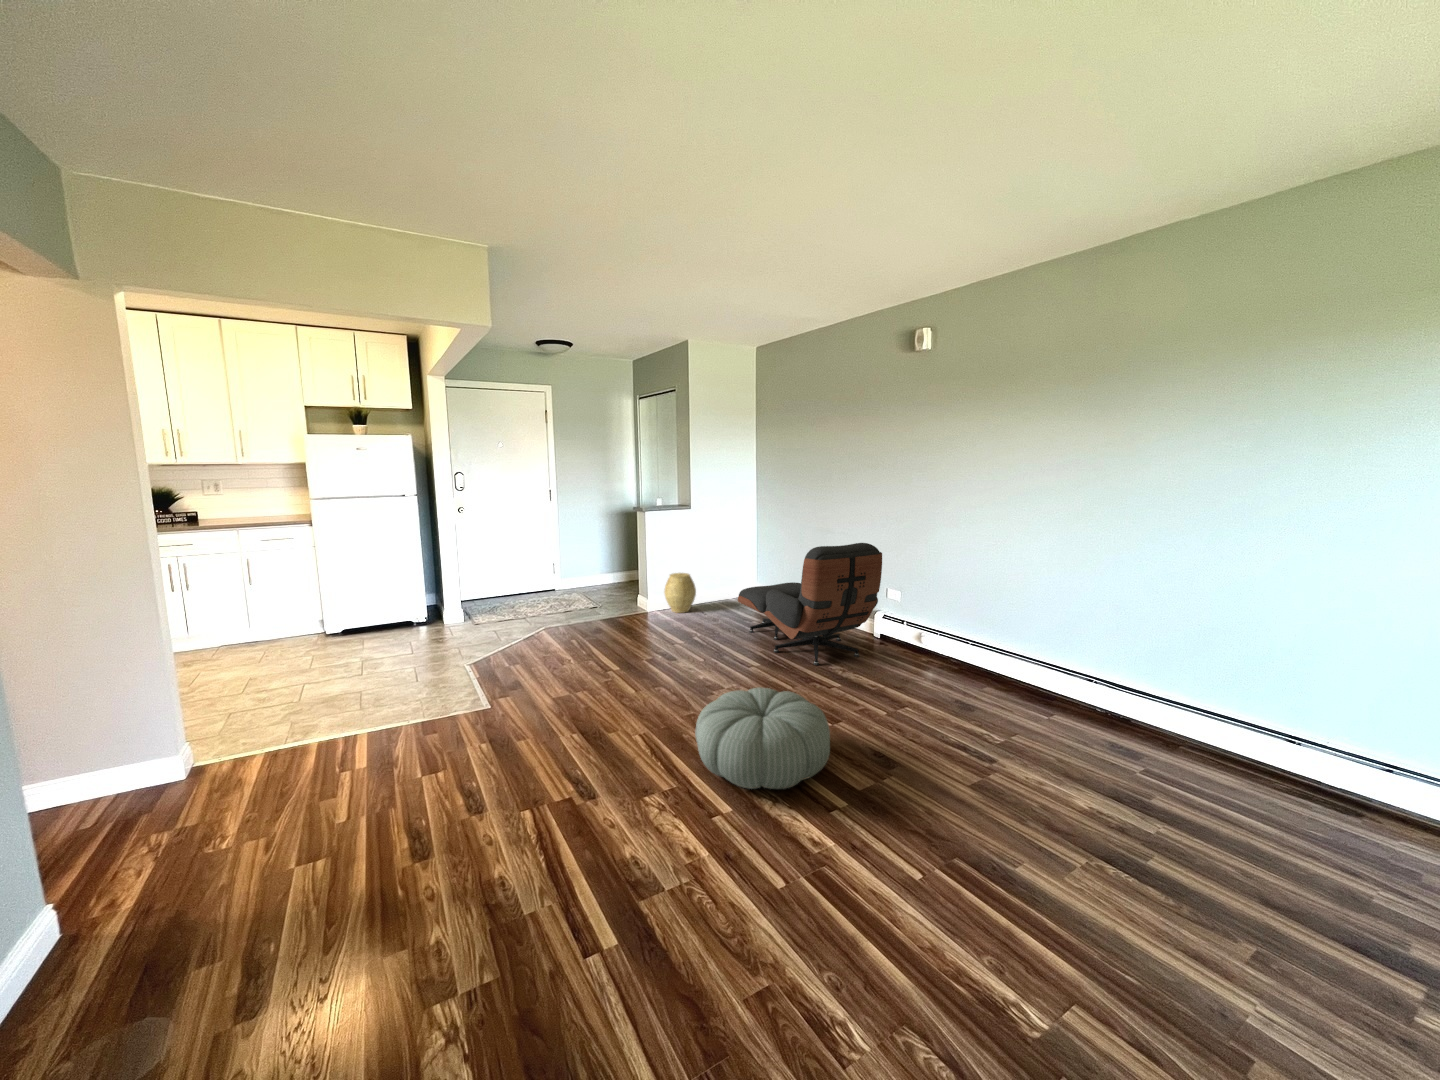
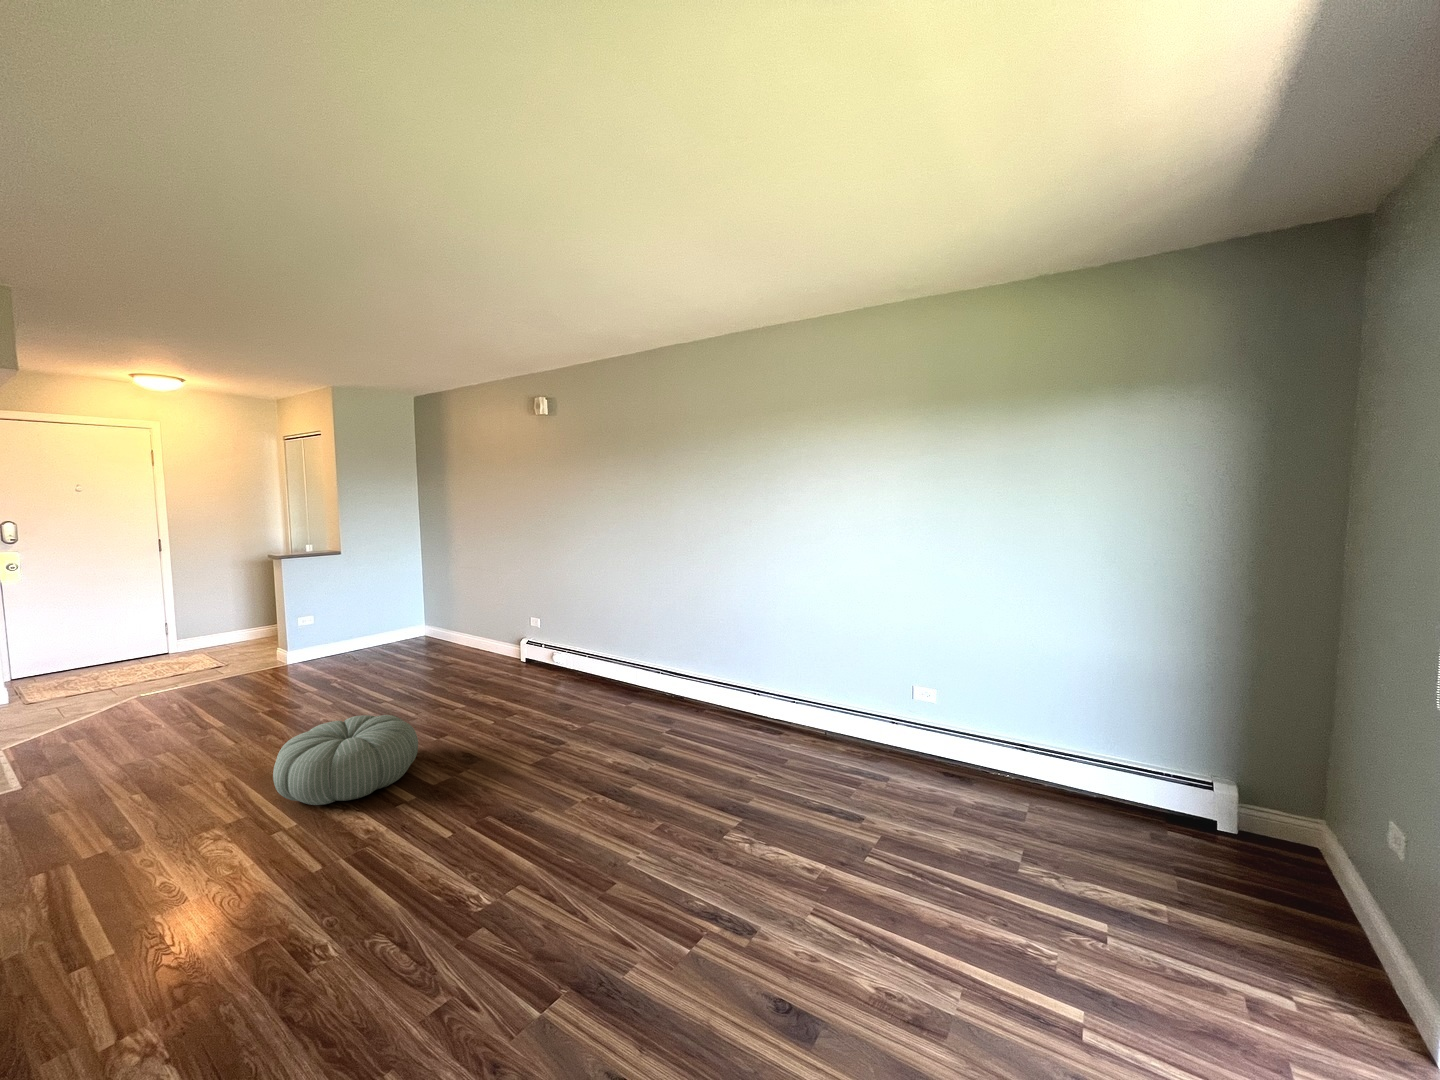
lounge chair: present [738,543,882,665] -> none [387,576,519,693]
woven basket: present [664,573,696,613] -> none [309,618,349,661]

